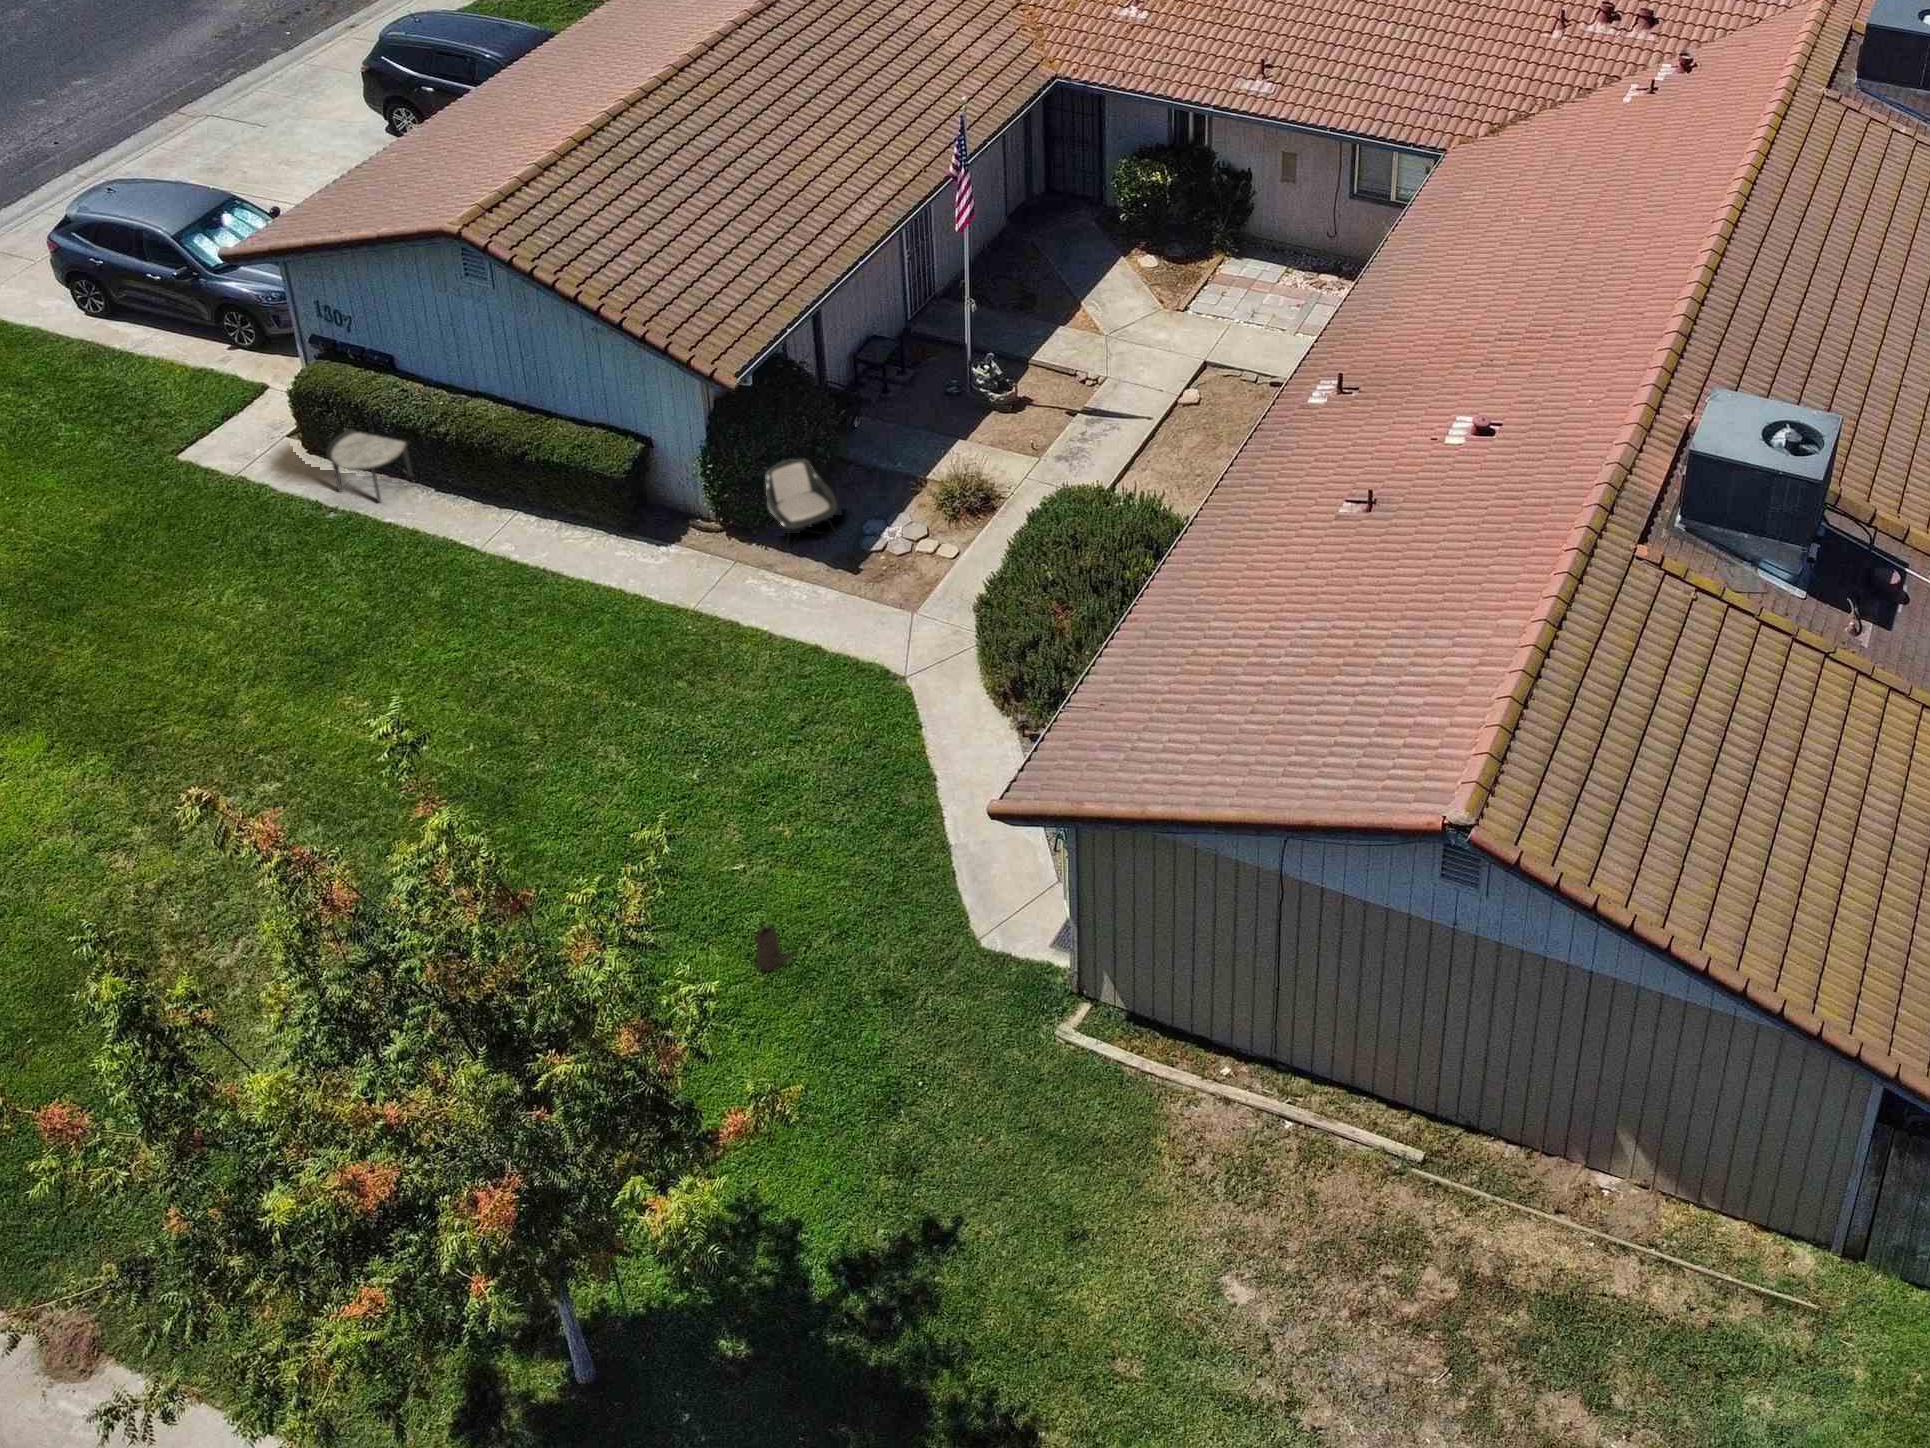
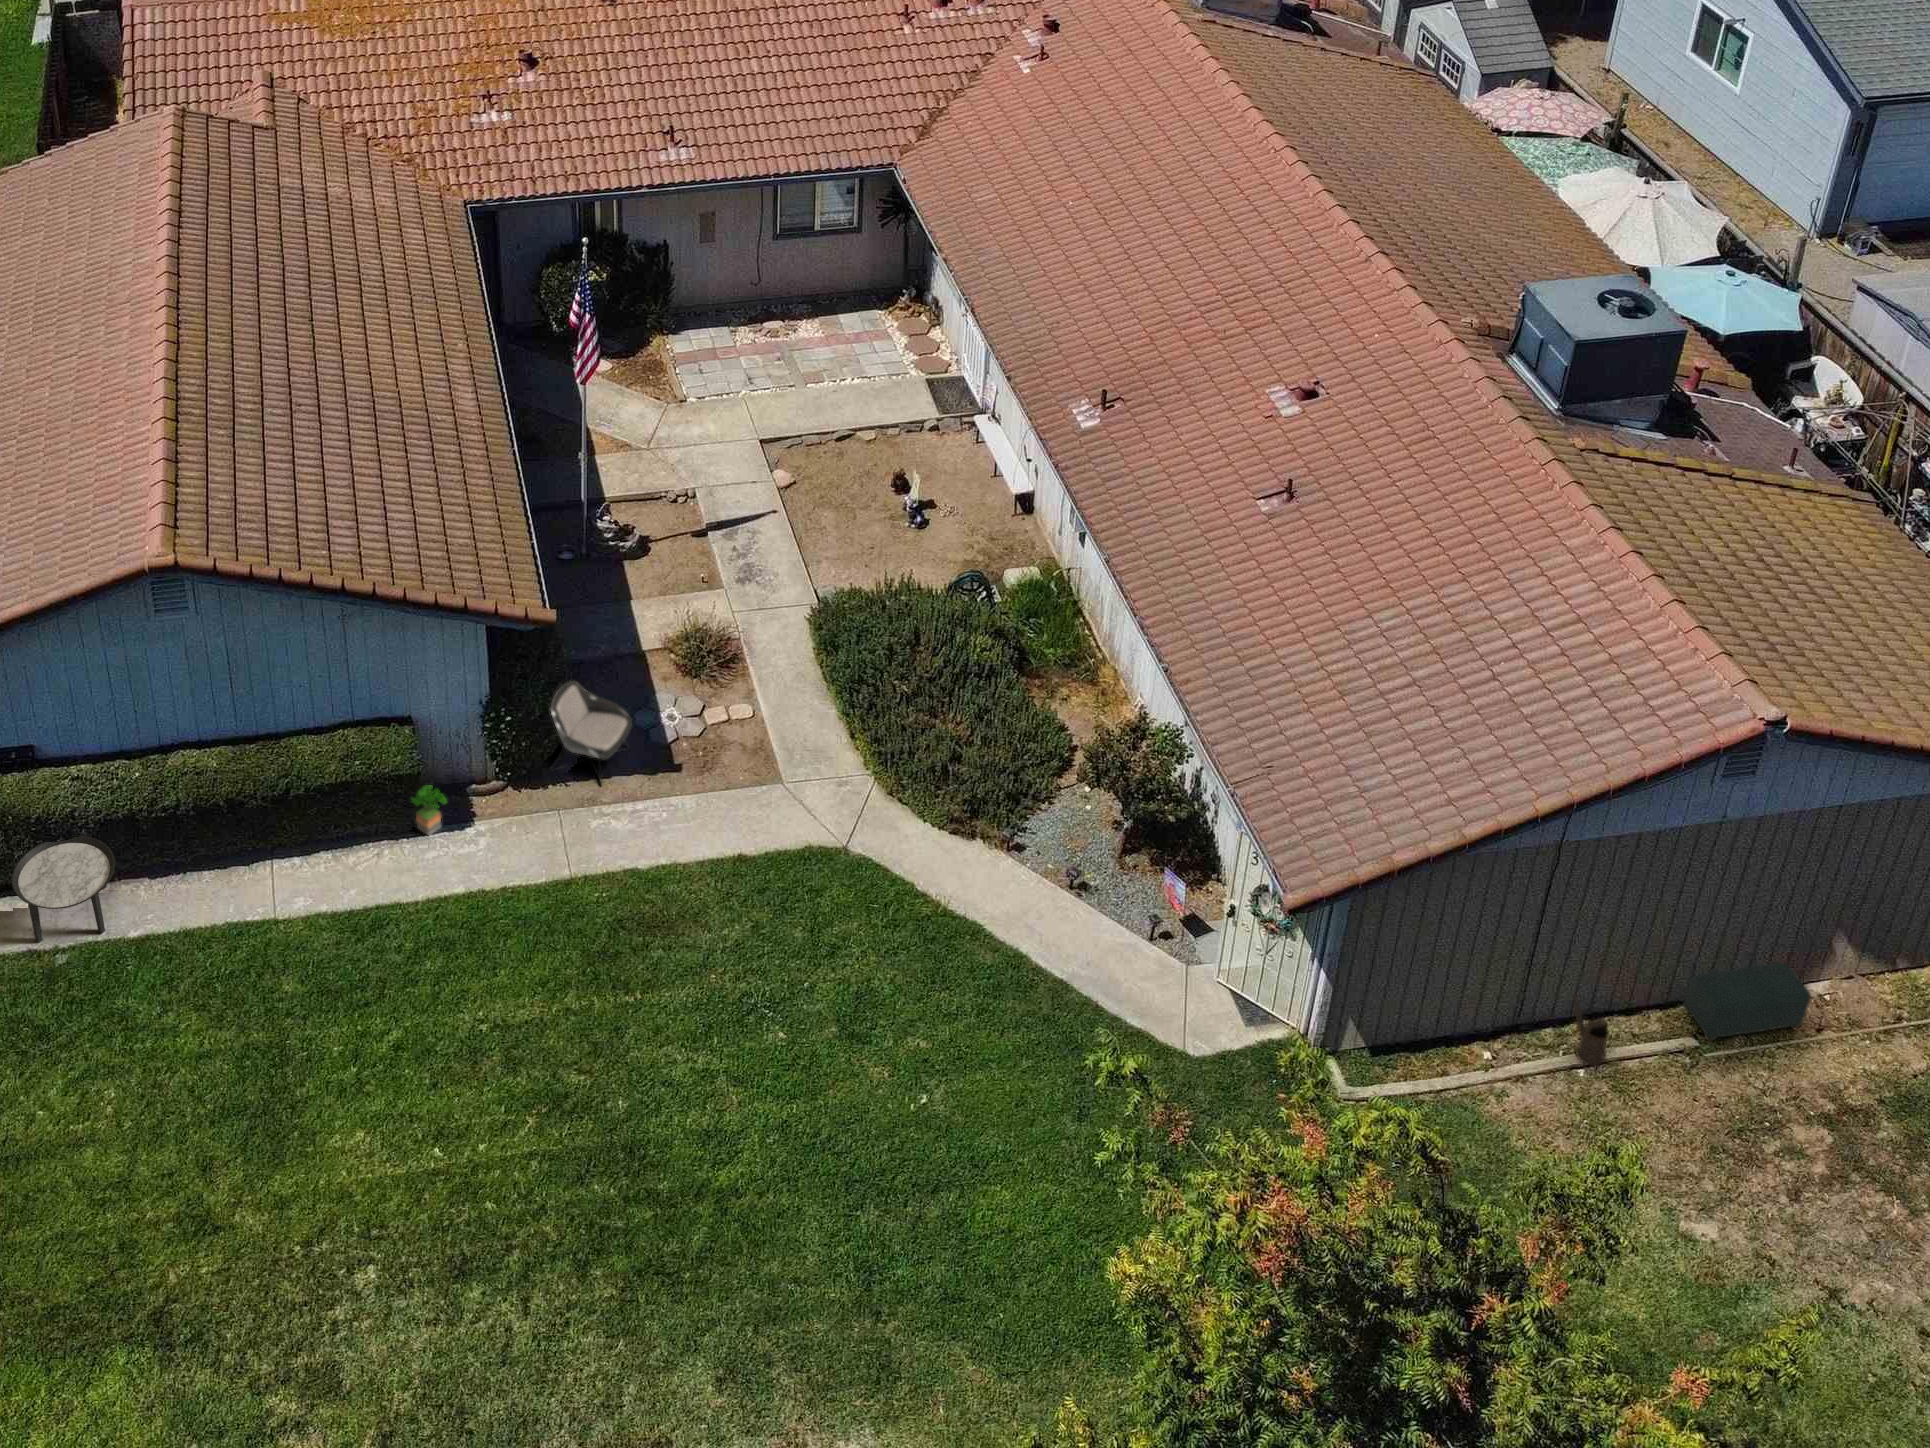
potted tree: none [627,492,656,534] -> present [411,785,447,835]
watering can: present [754,924,795,971] -> present [1573,994,1609,1066]
bench: none [1435,1098,1559,1204] -> present [1683,963,1811,1041]

